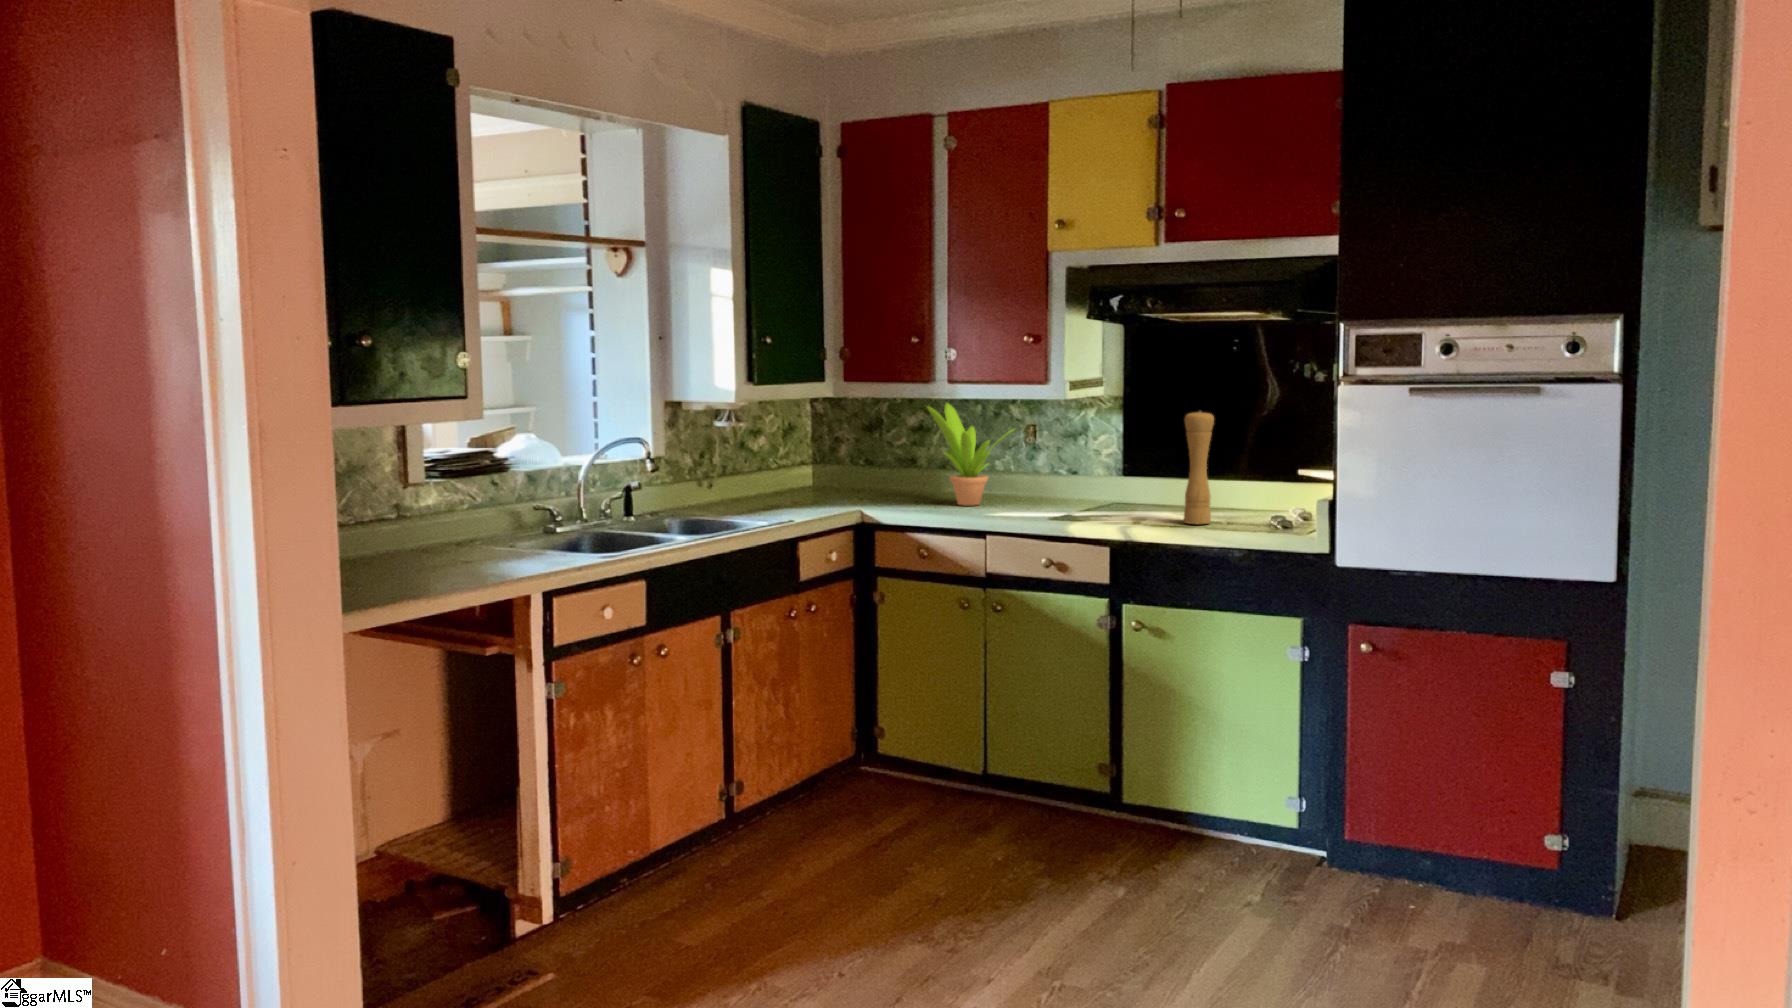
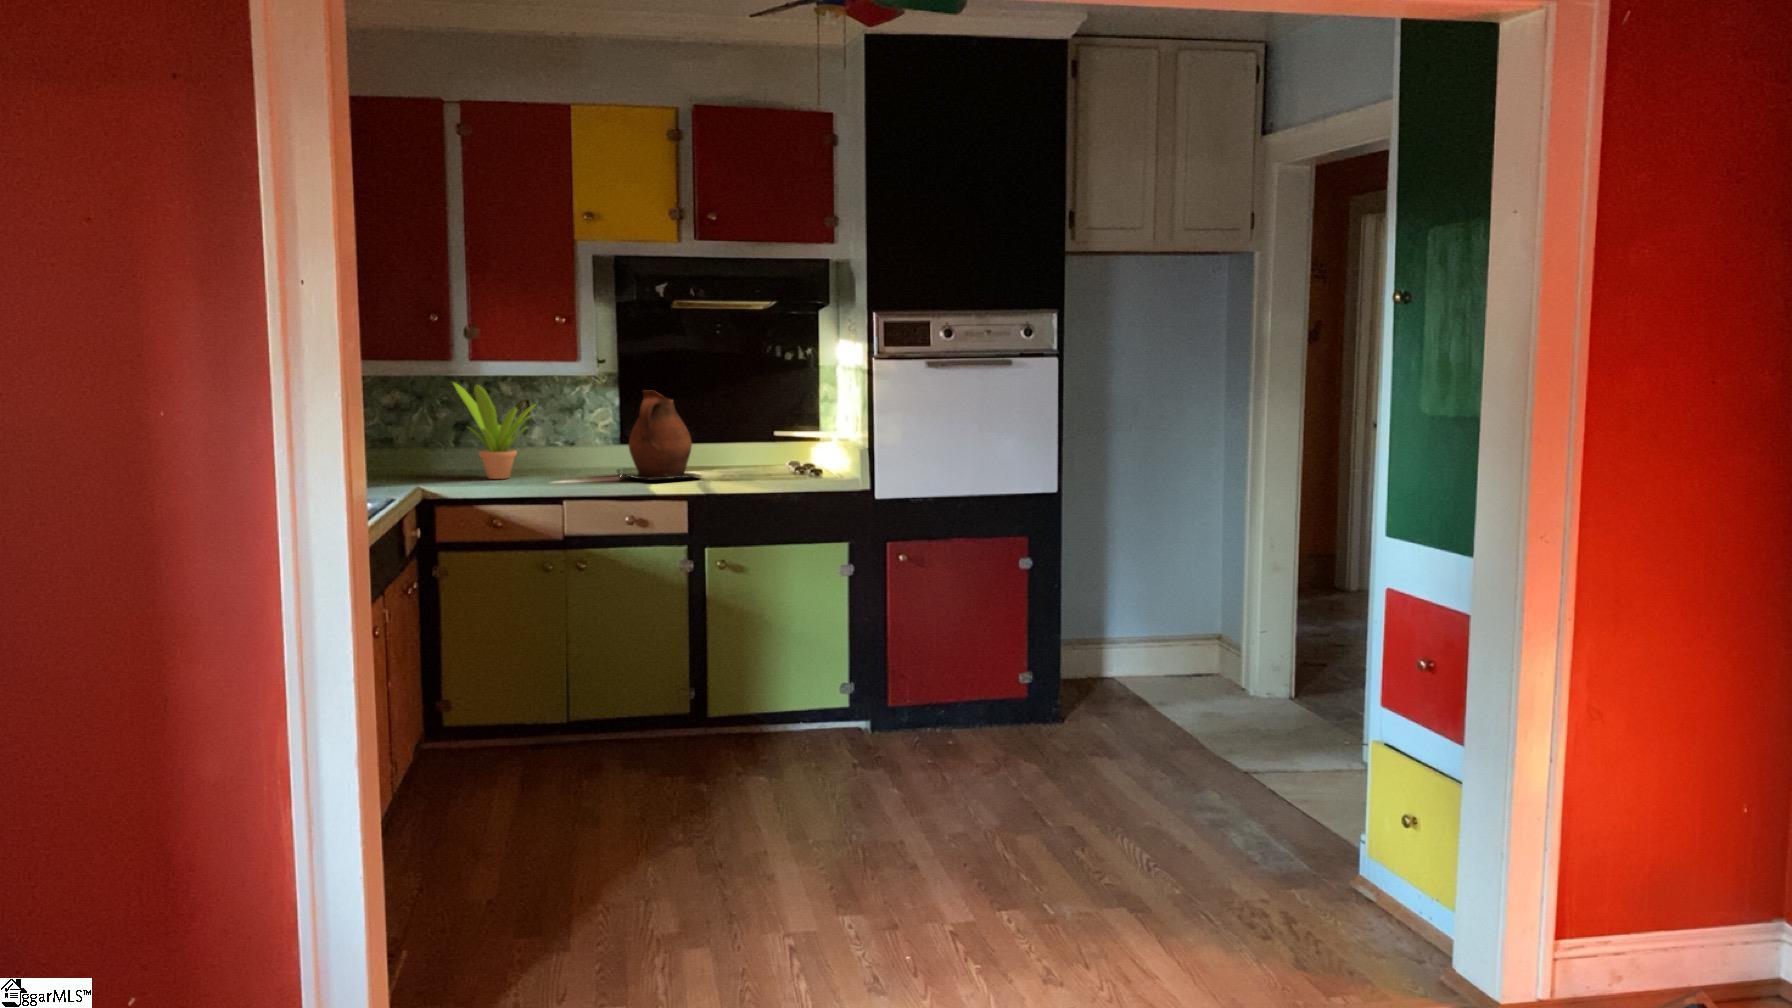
pepper mill: present [1184,411,1214,524] -> none [727,383,750,476]
ceramic pitcher: none [1068,417,1150,523] -> present [625,390,702,480]

